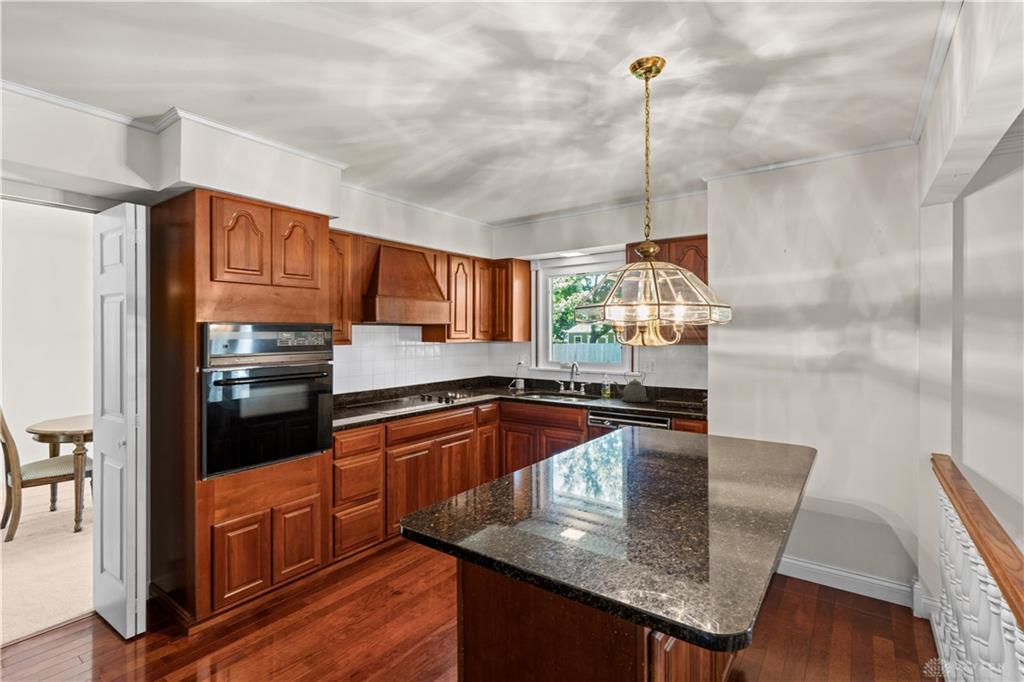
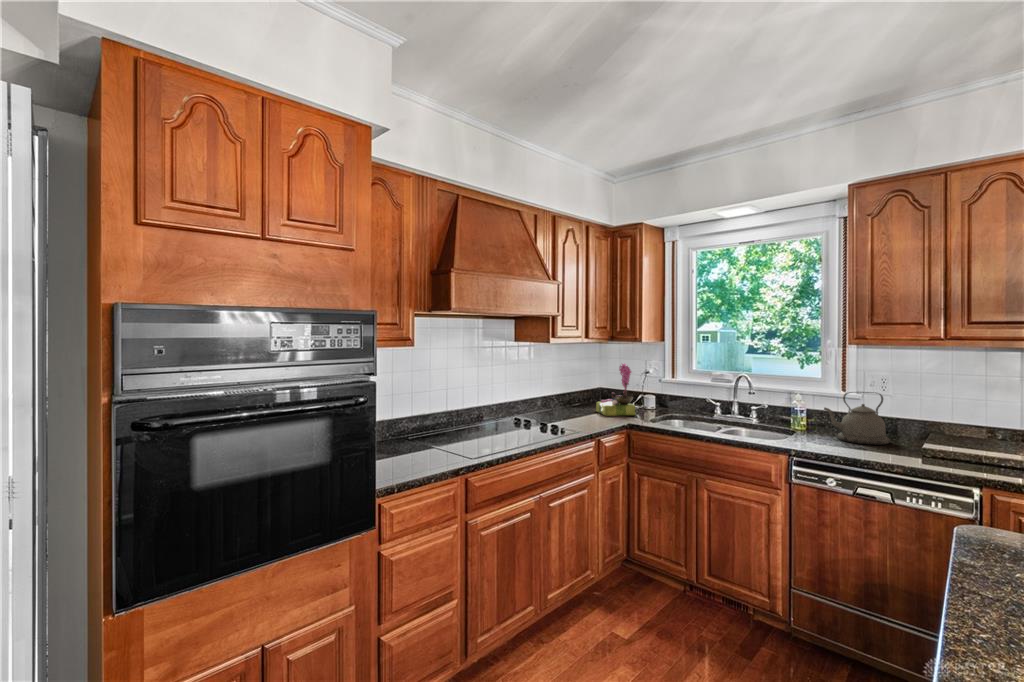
flower arrangement: none [482,356,508,393] -> present [596,364,635,416]

